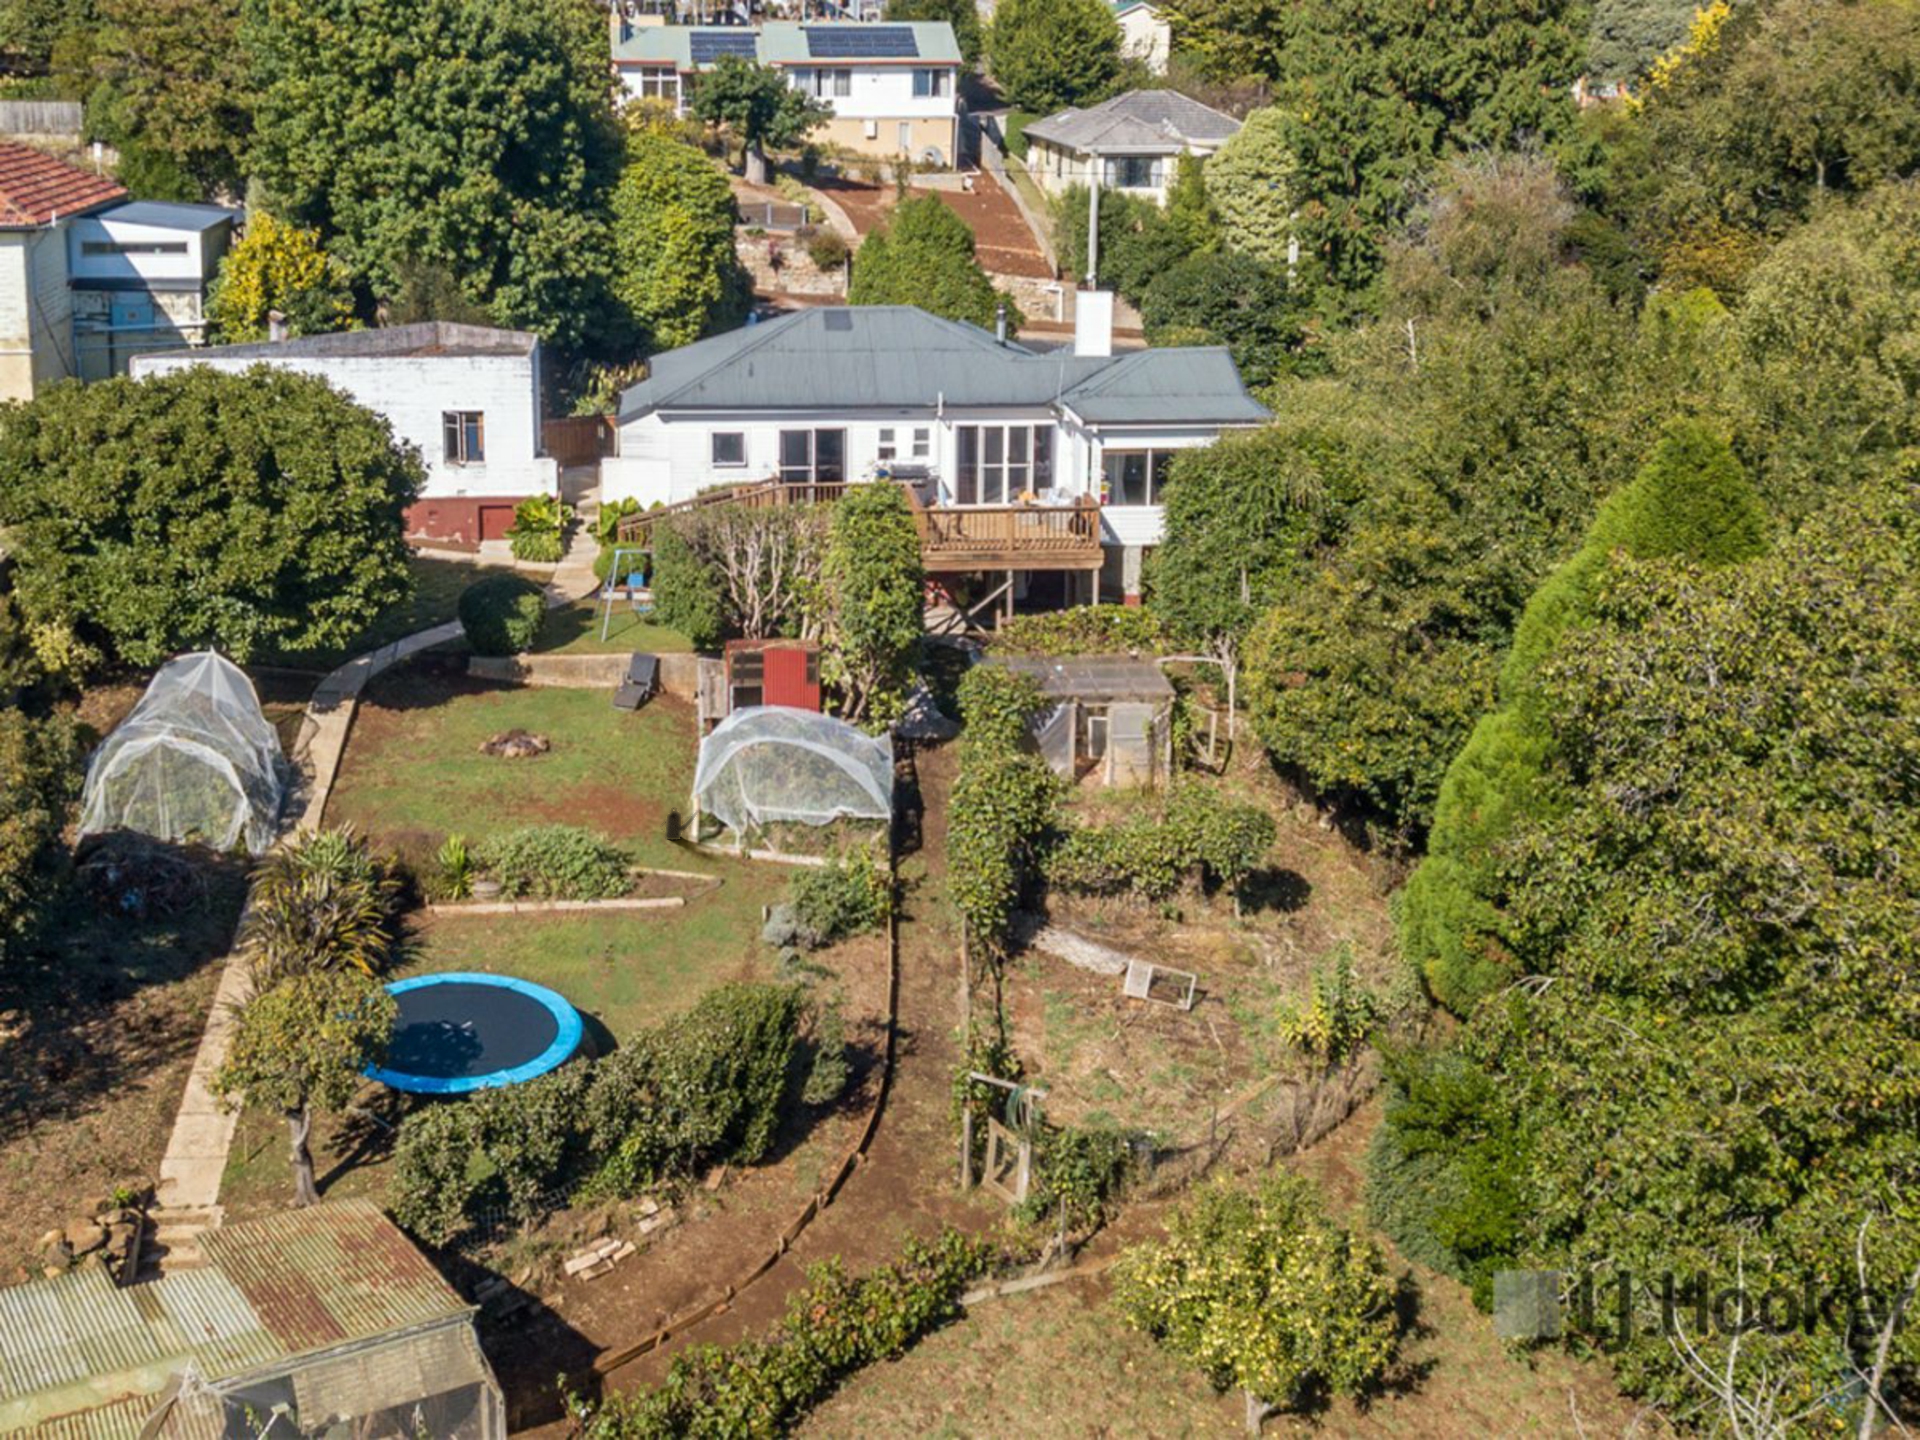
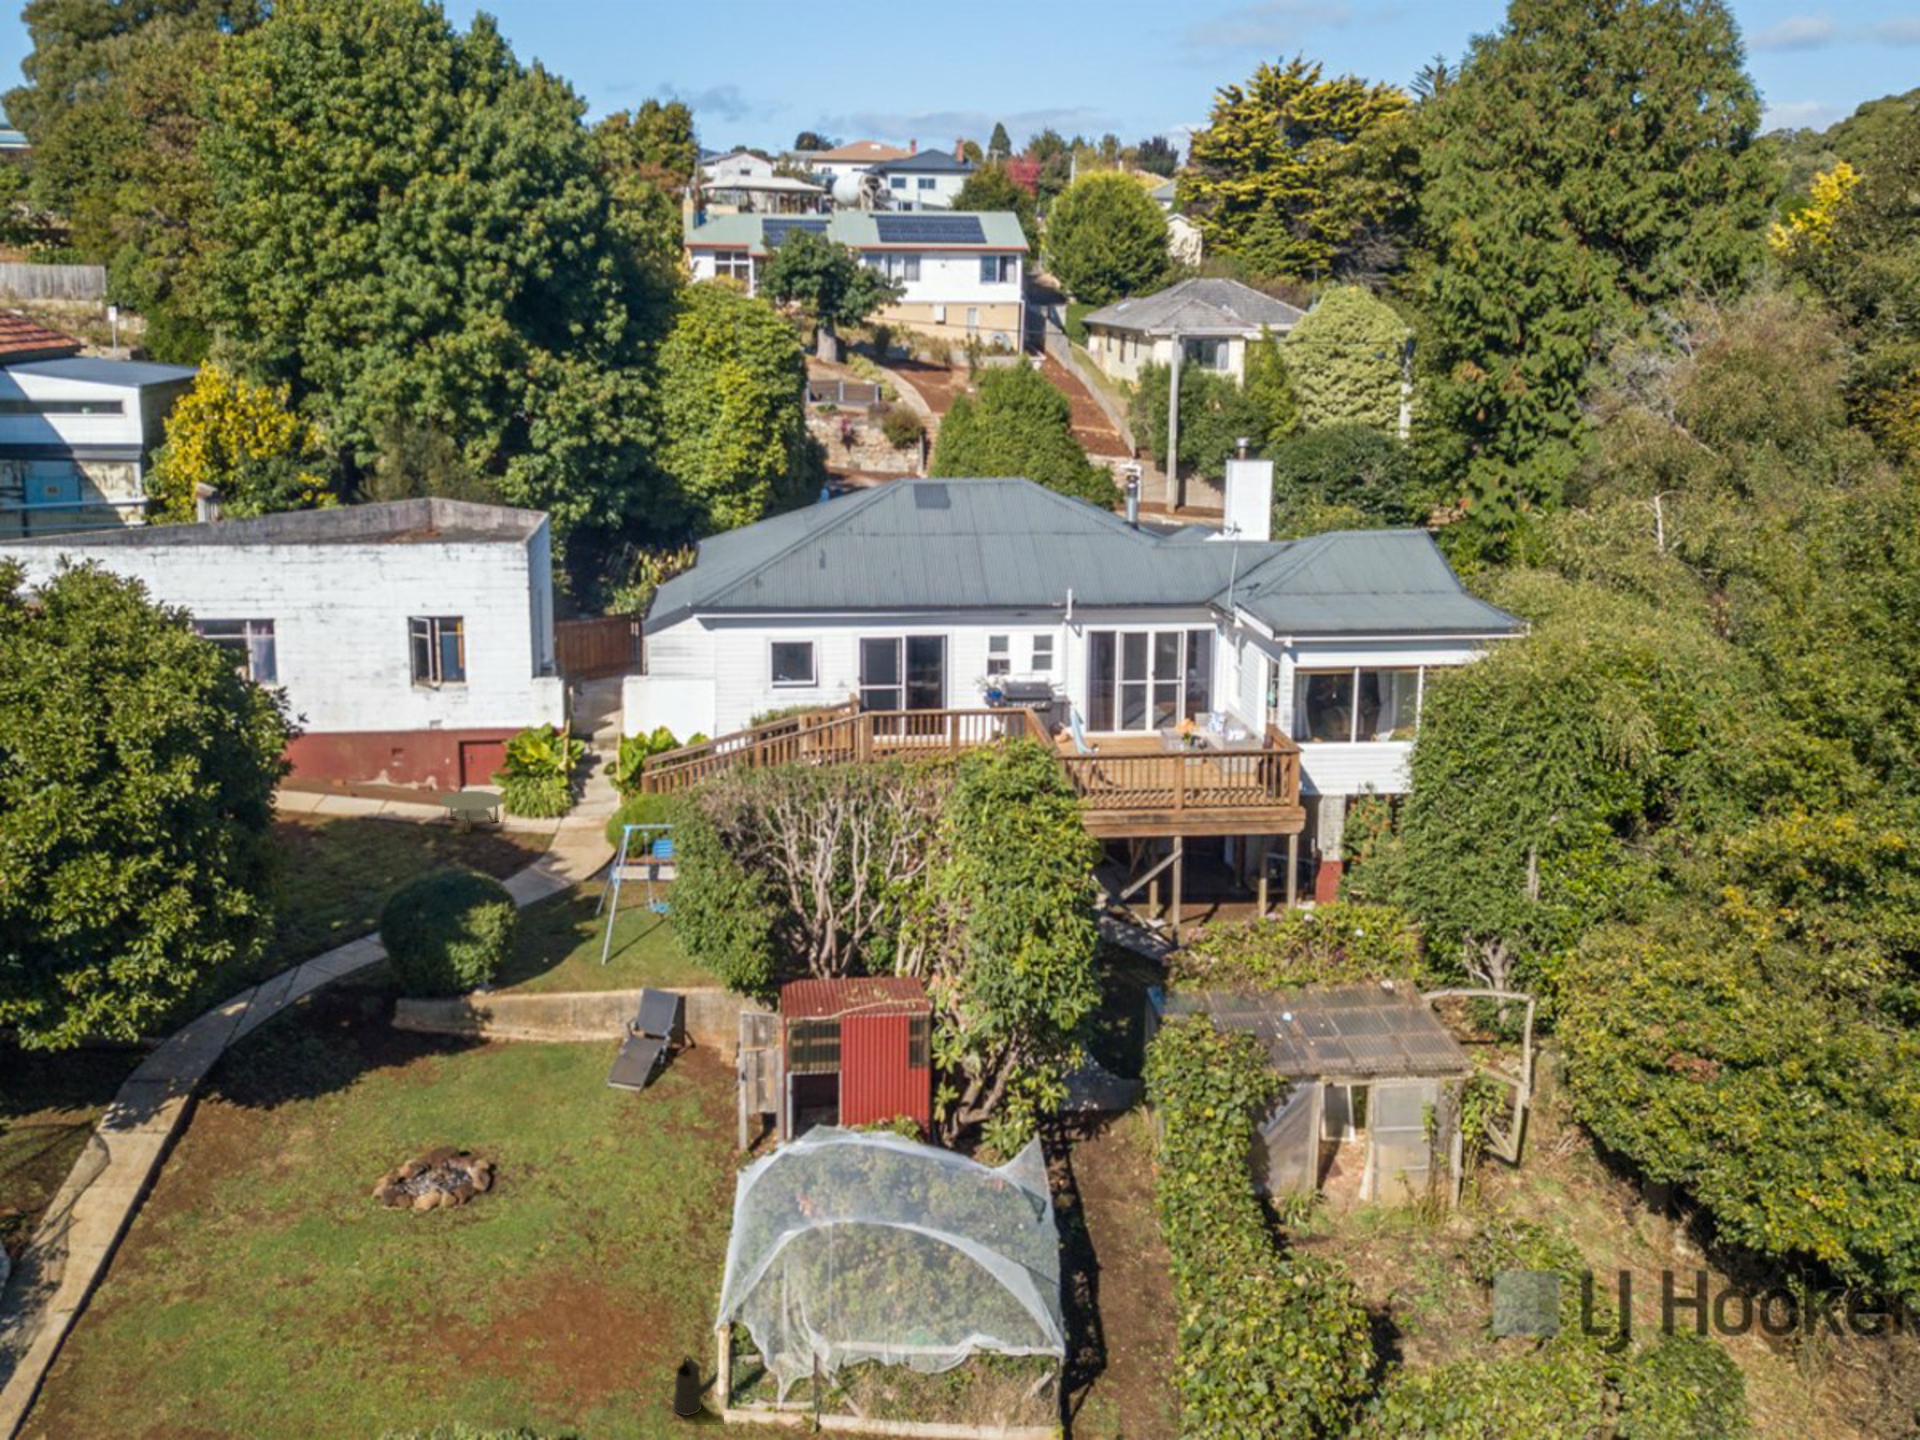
round table: none [468,542,516,571] -> present [439,791,504,833]

